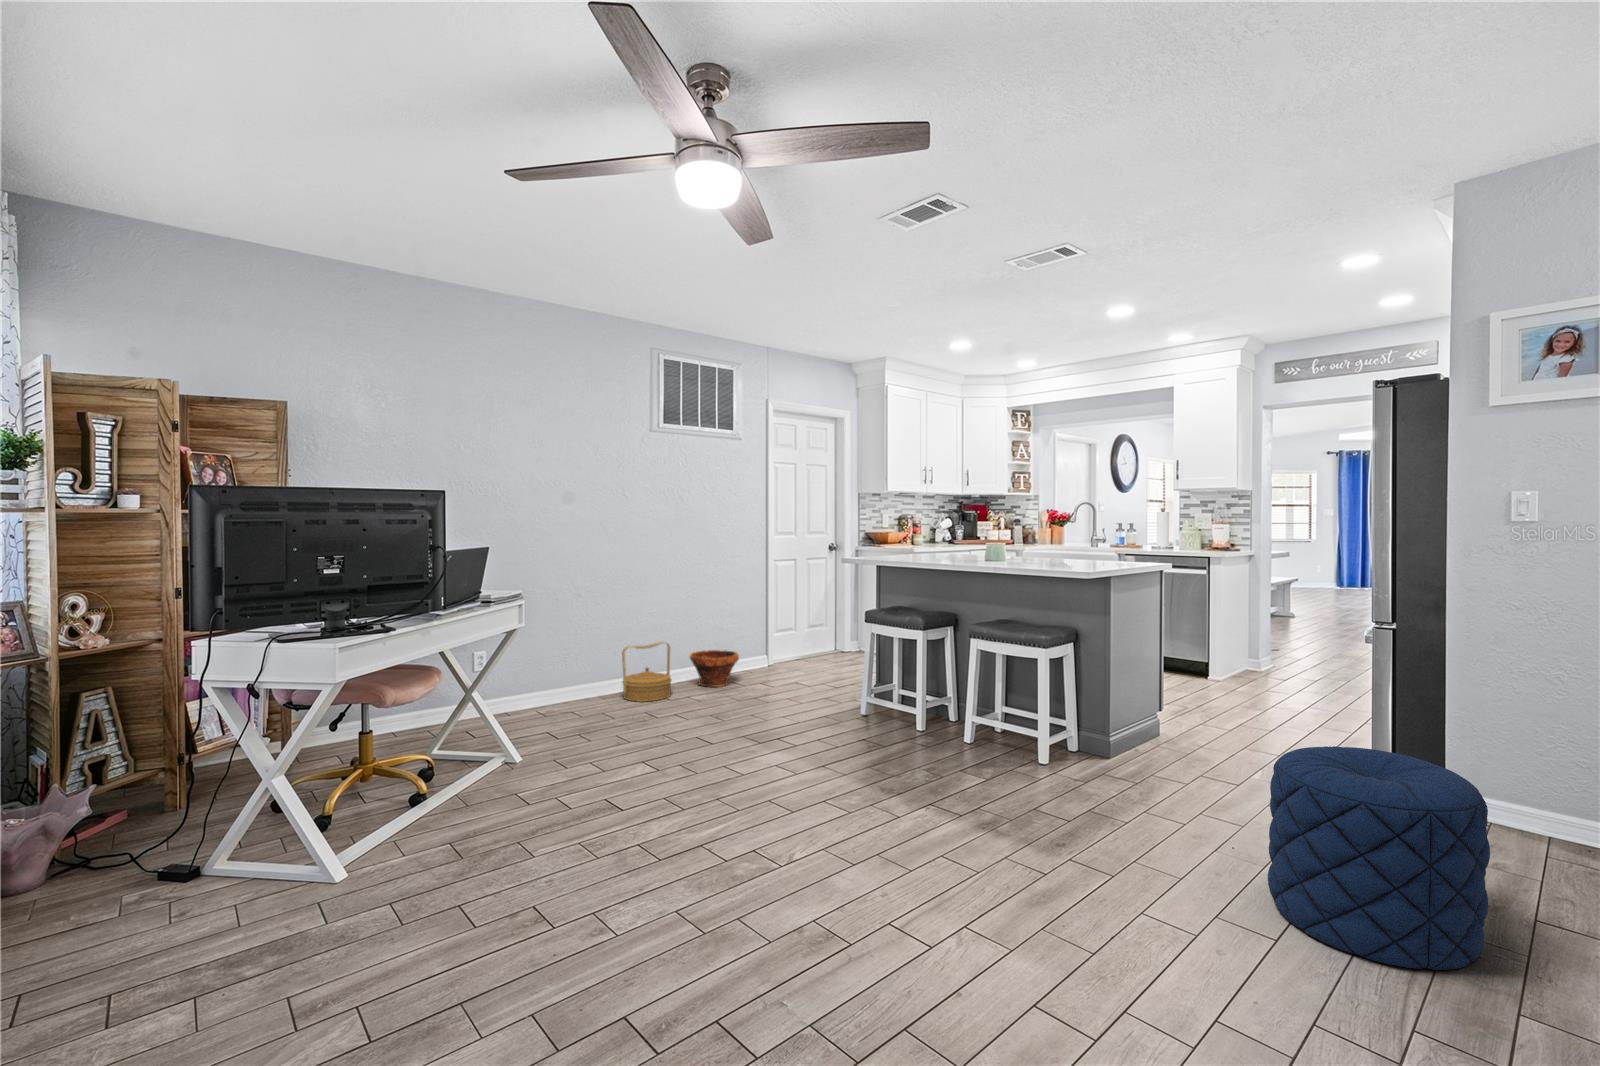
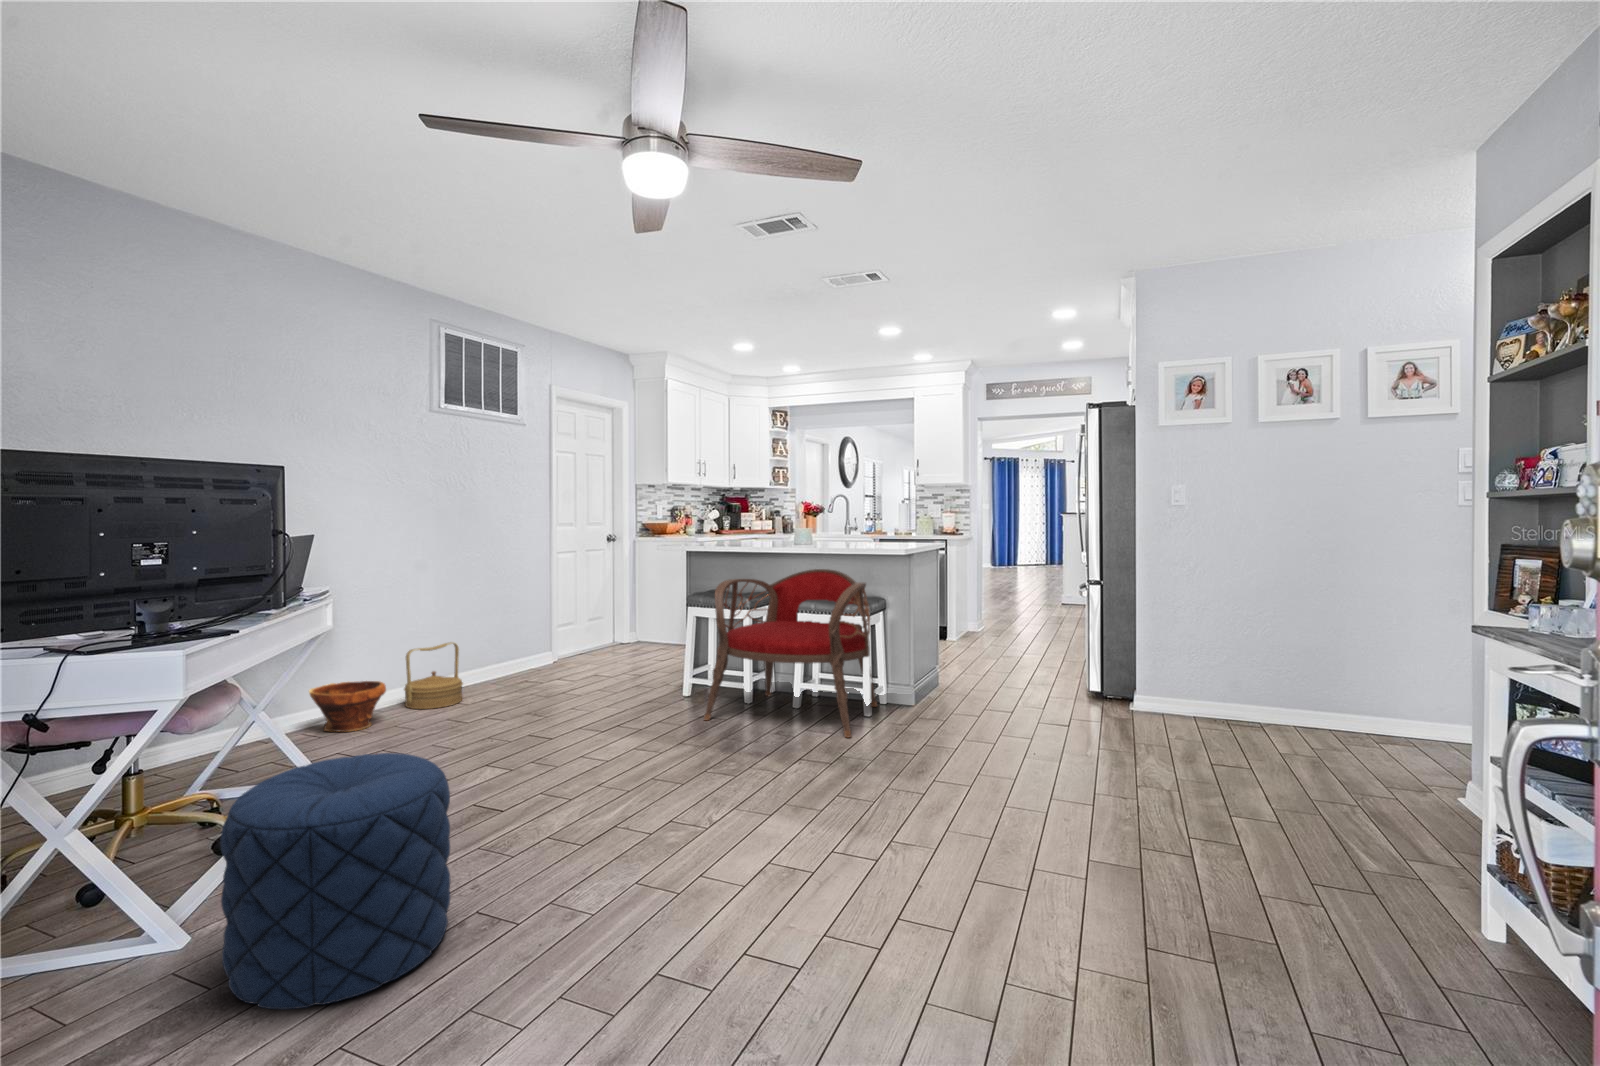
armchair: none [871,588,1072,783] -> present [704,569,877,737]
planter: present [689,650,739,687] -> present [309,681,386,732]
pouf: present [1268,746,1490,970] -> present [221,753,451,1009]

